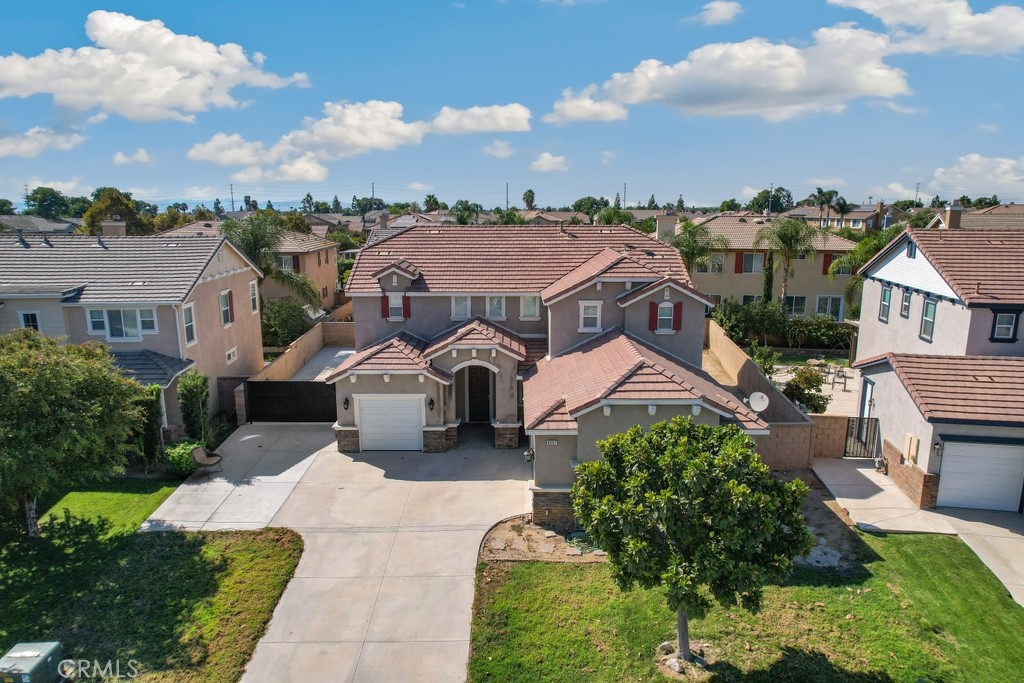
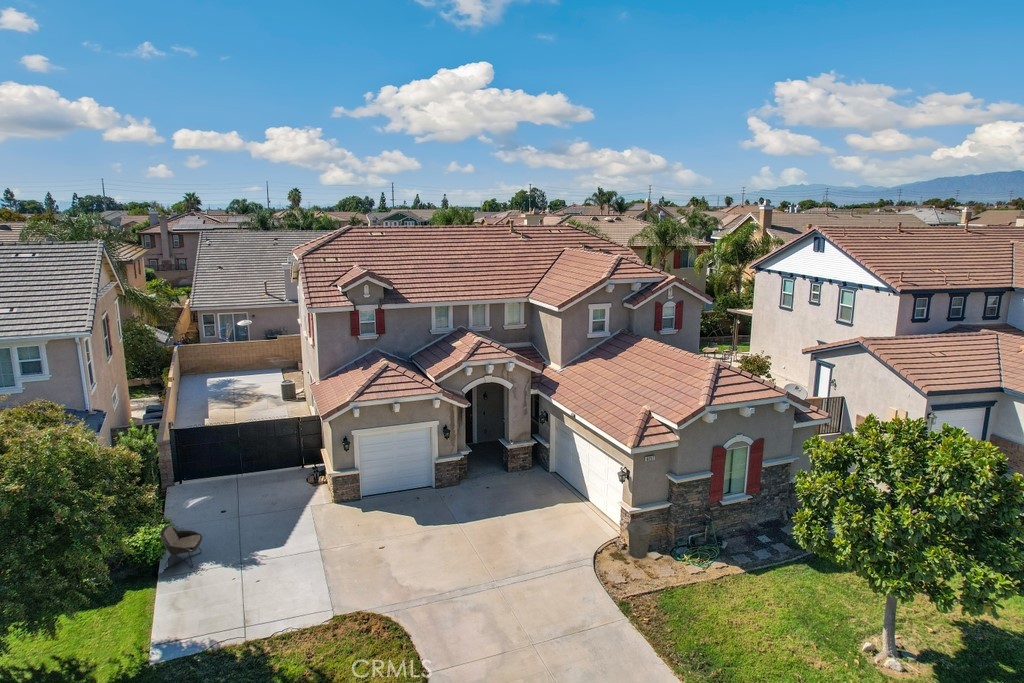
trash can: none [523,498,546,532] -> present [627,521,653,559]

